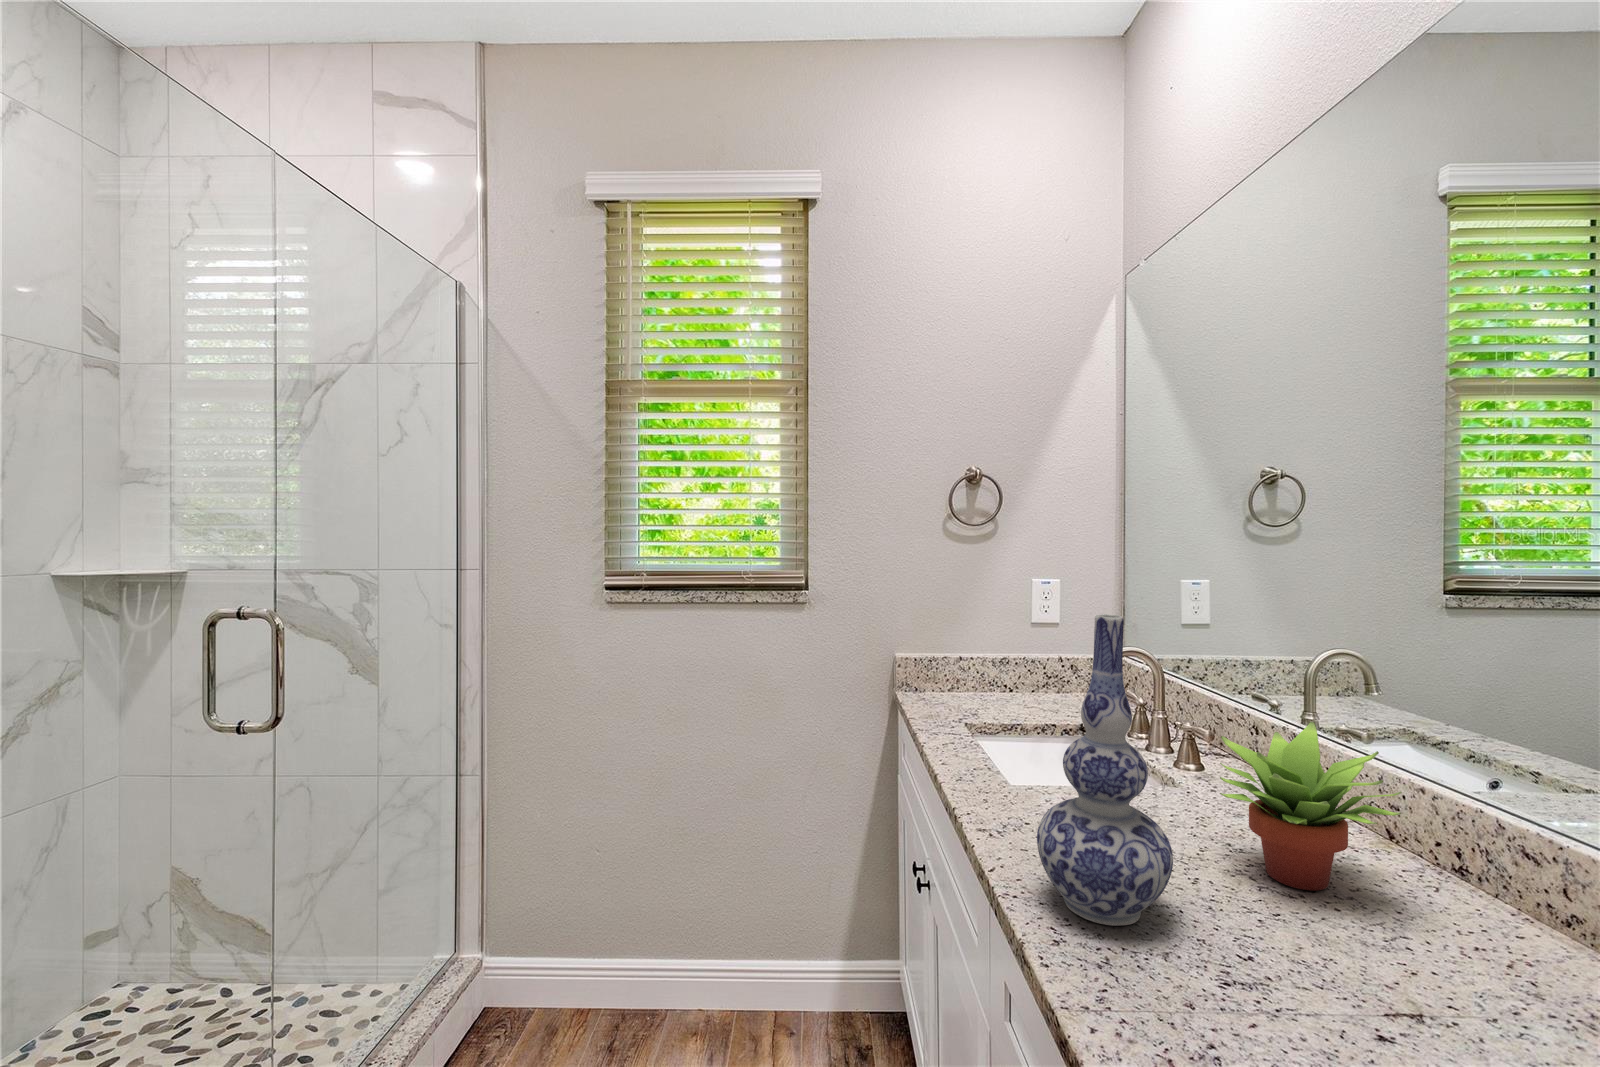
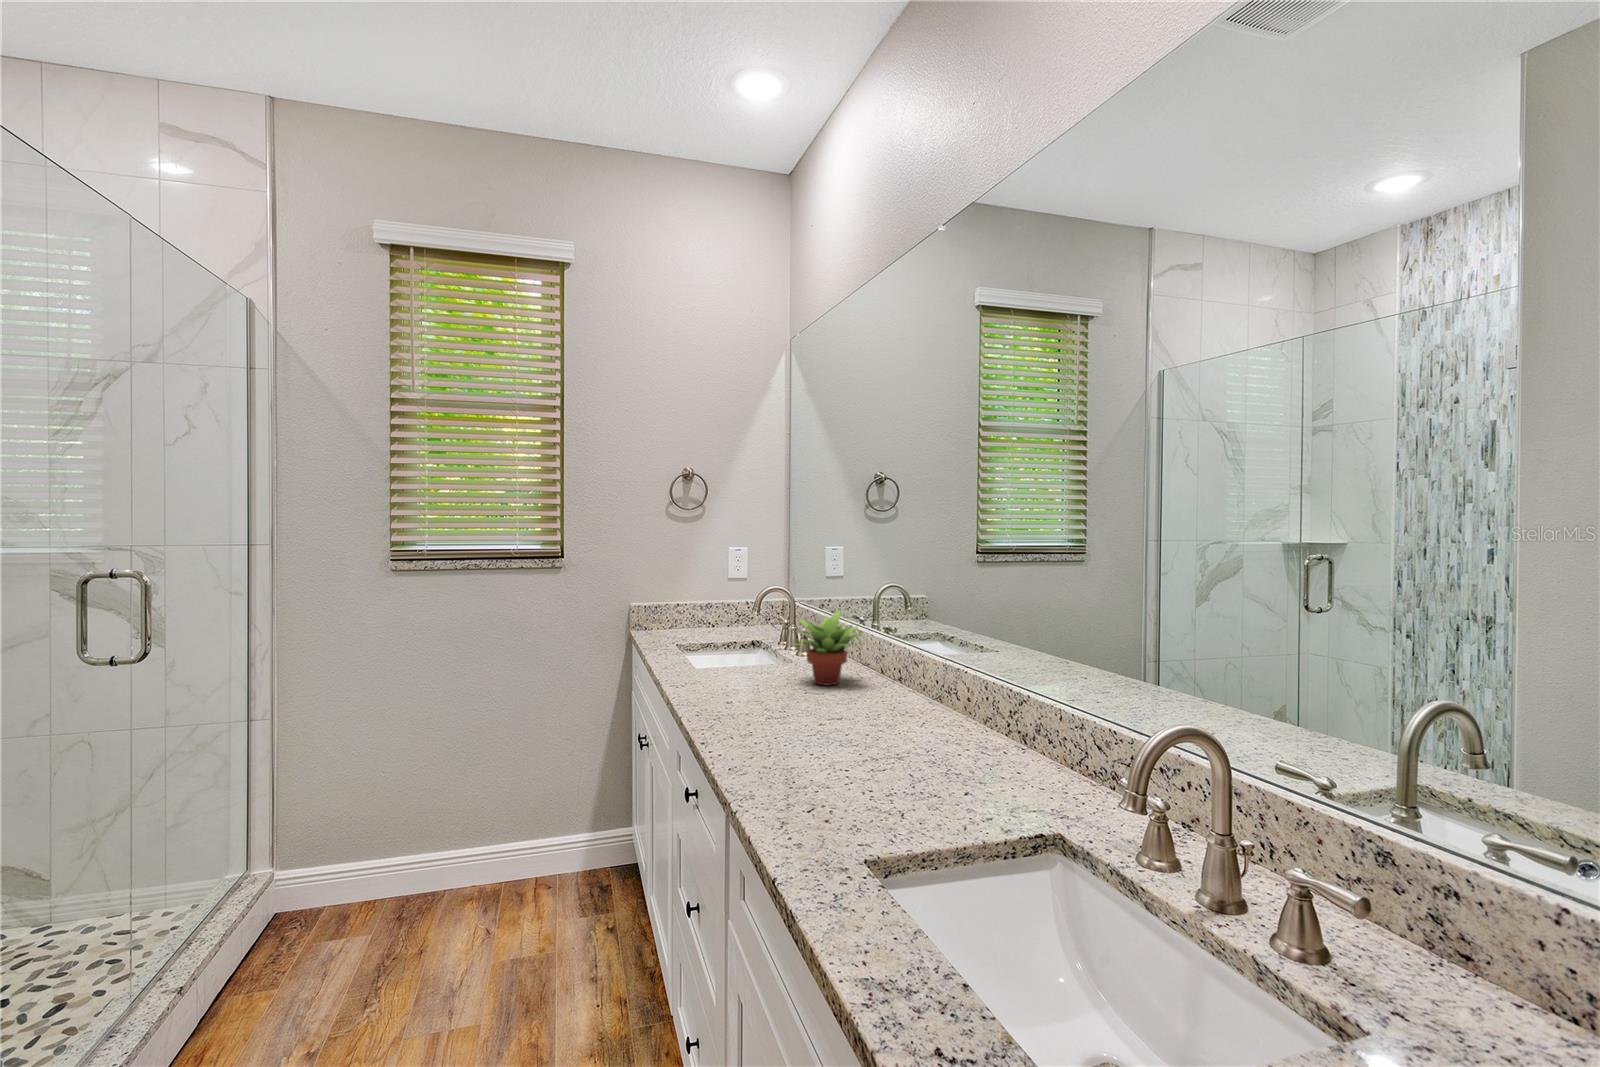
vase: present [1037,614,1173,926] -> none [698,551,760,699]

